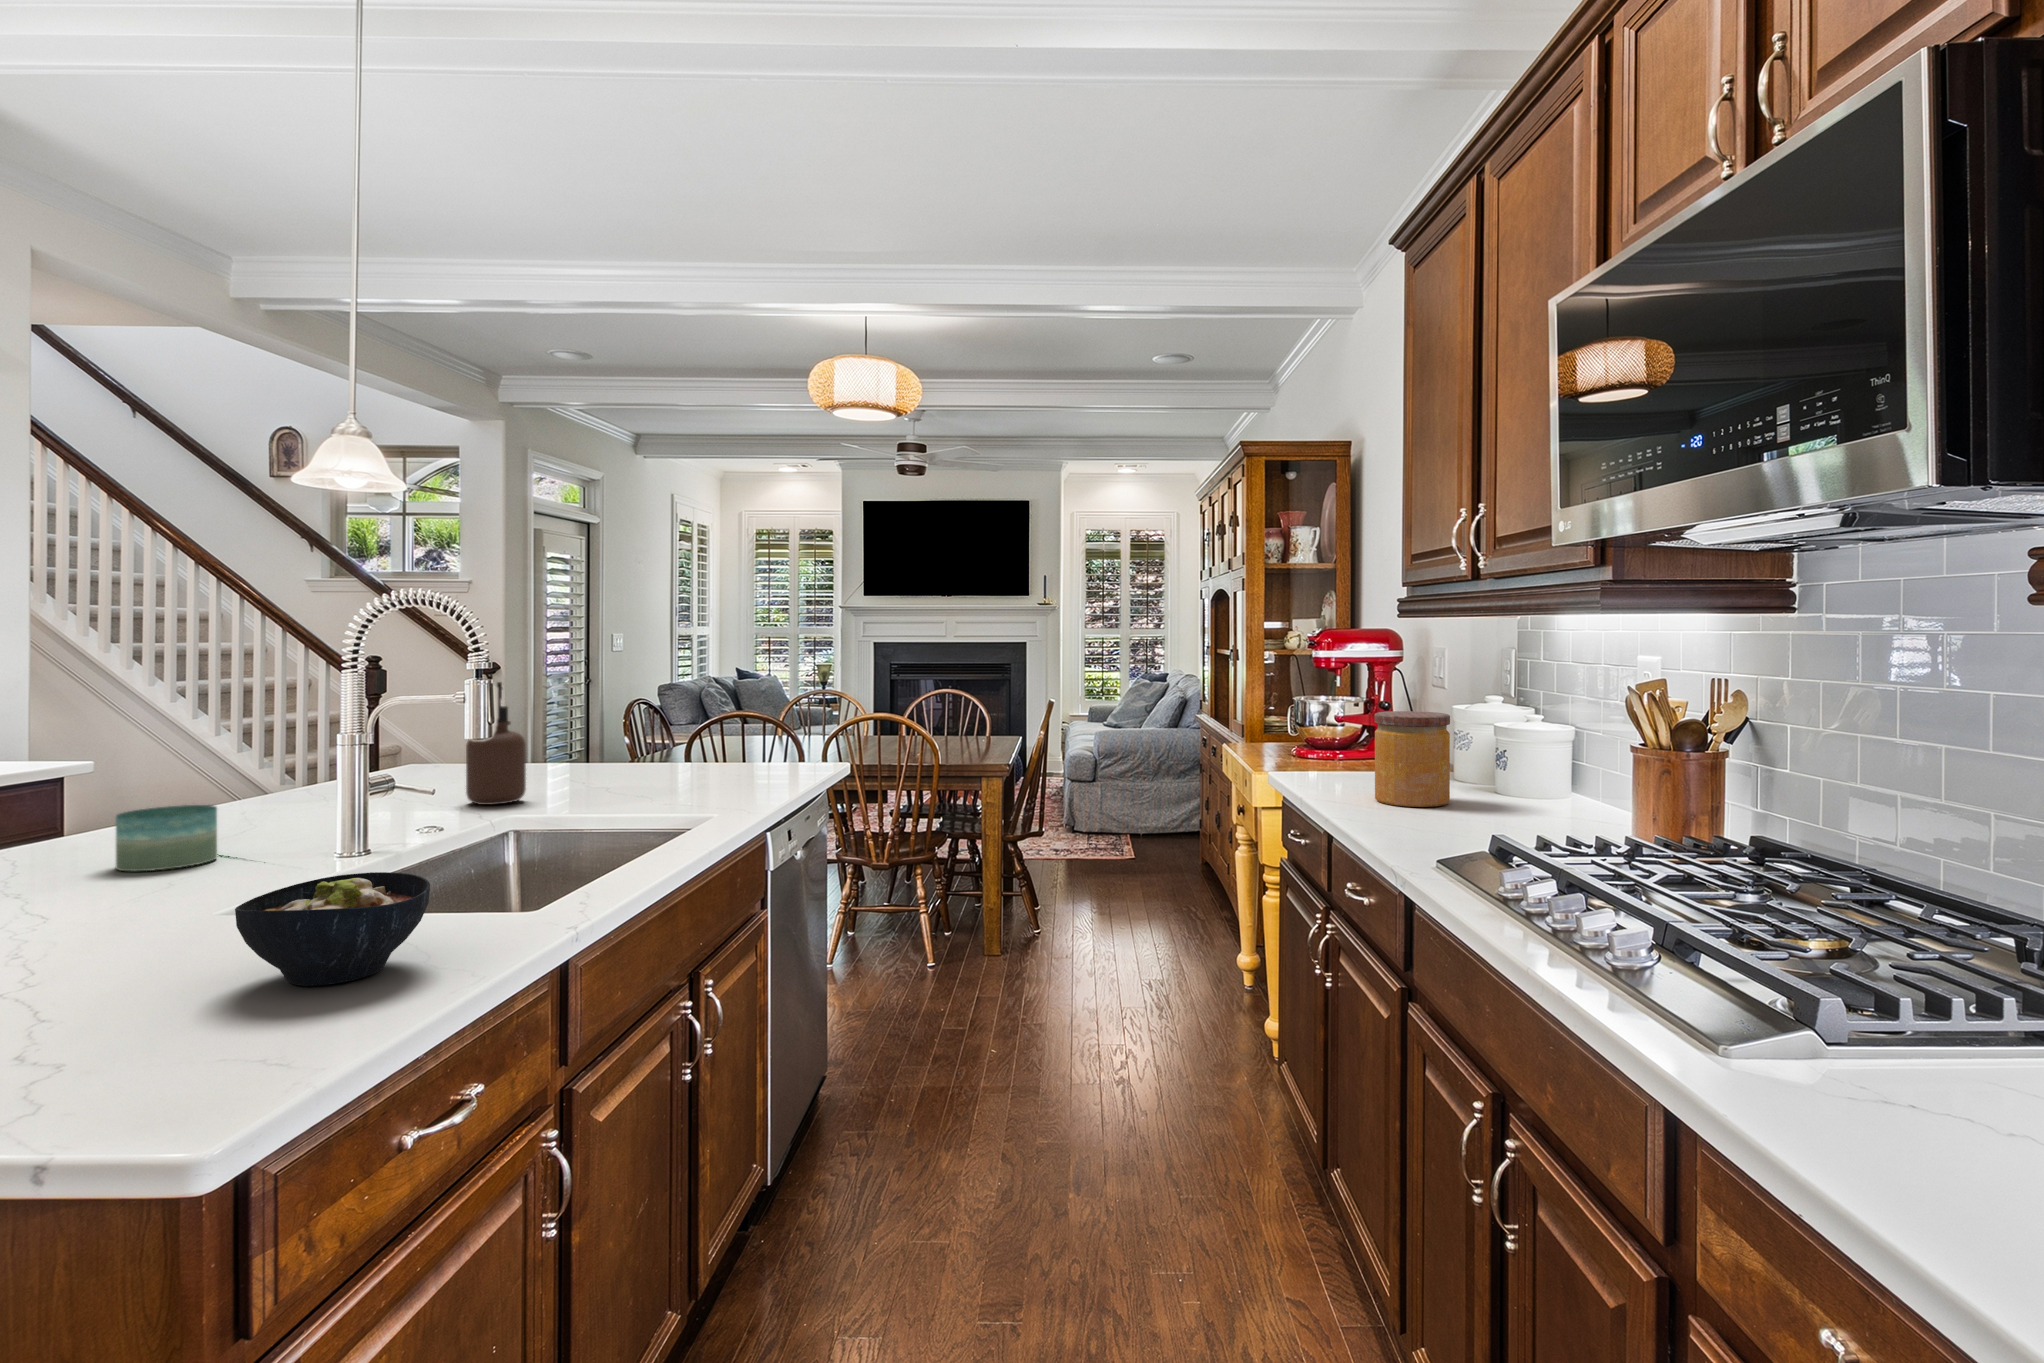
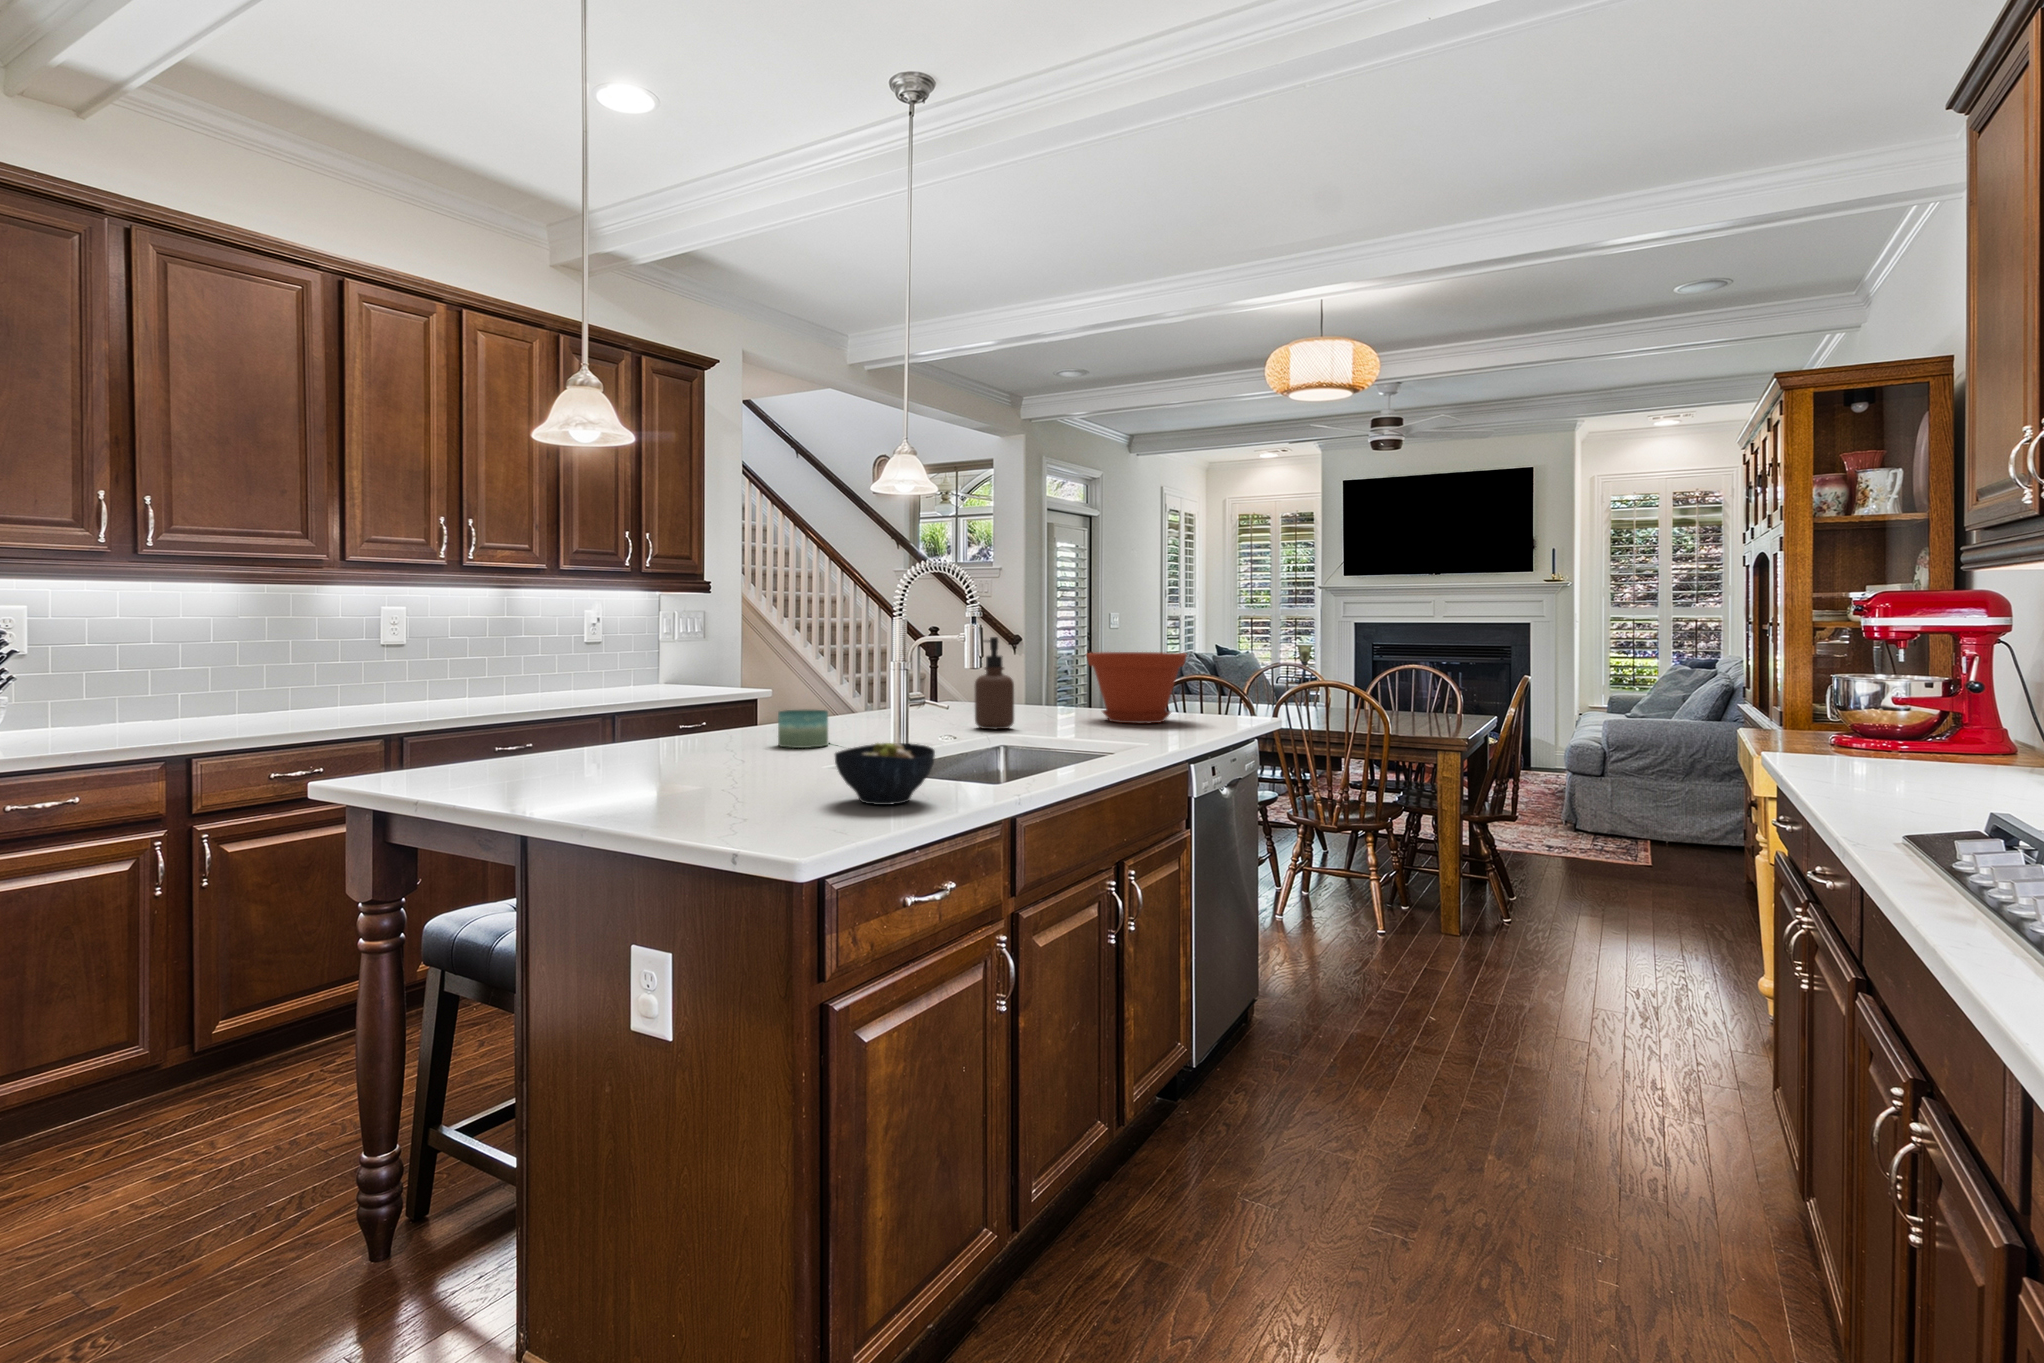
plant pot: none [619,692,747,780] -> present [1086,652,1187,723]
jar: present [1374,711,1450,807] -> none [1870,684,1984,796]

